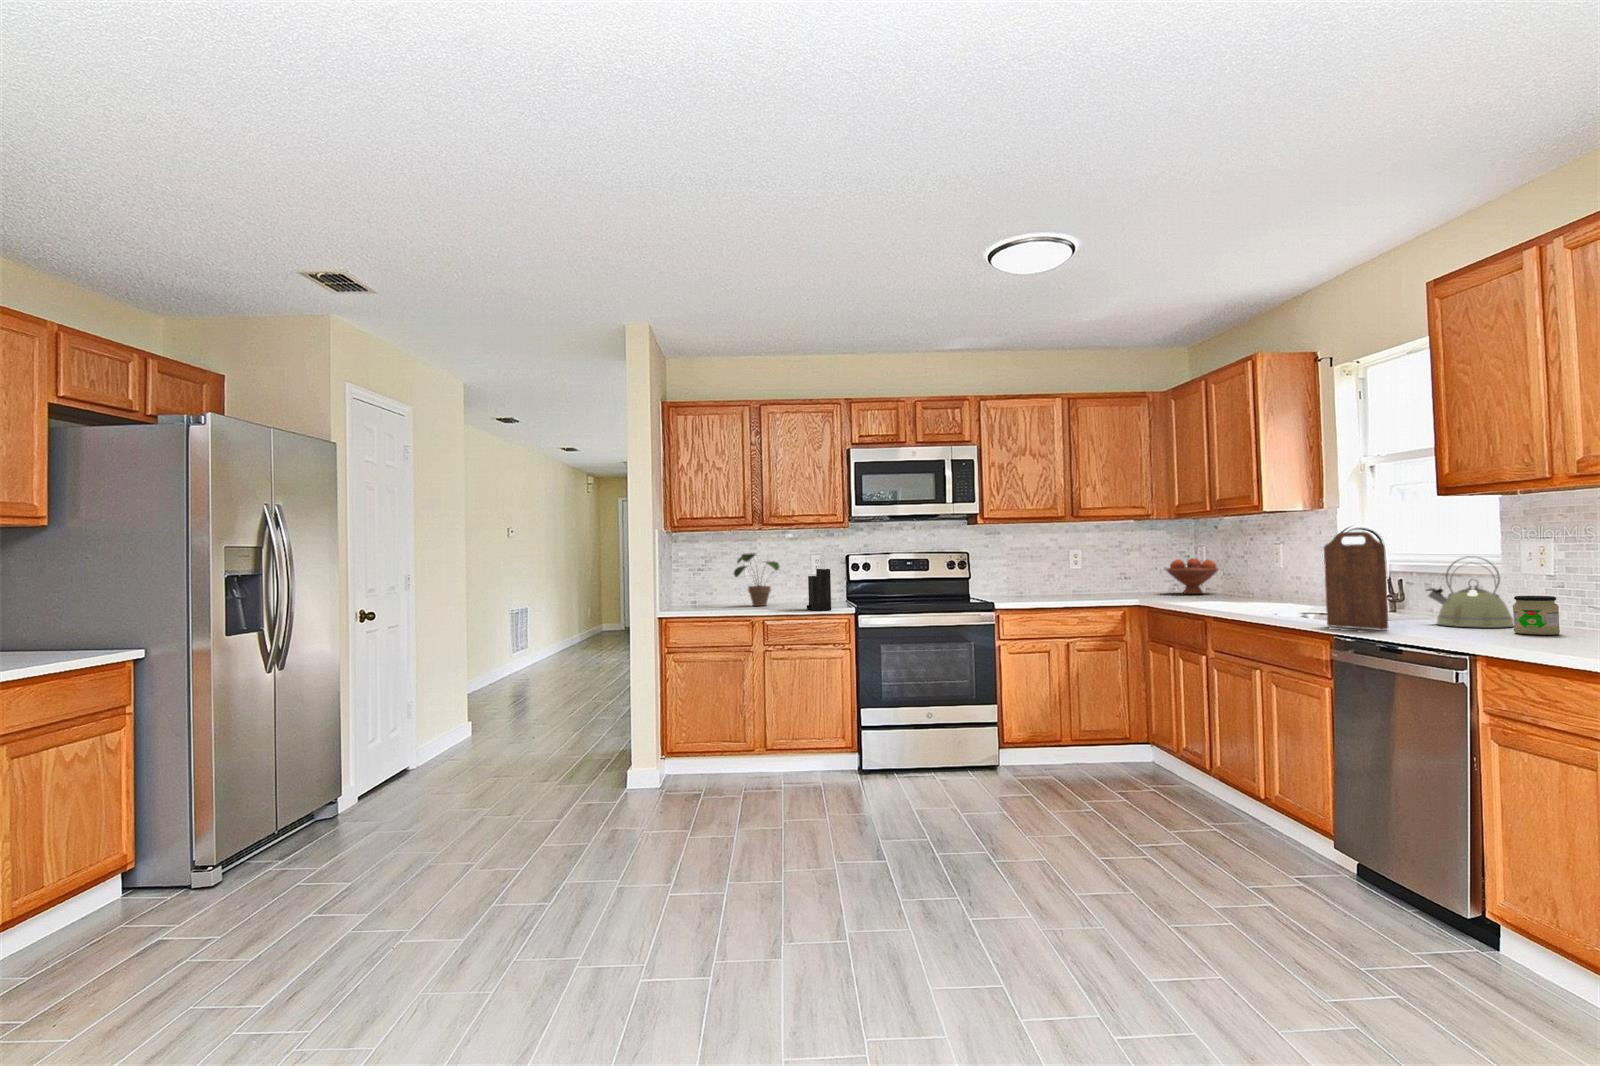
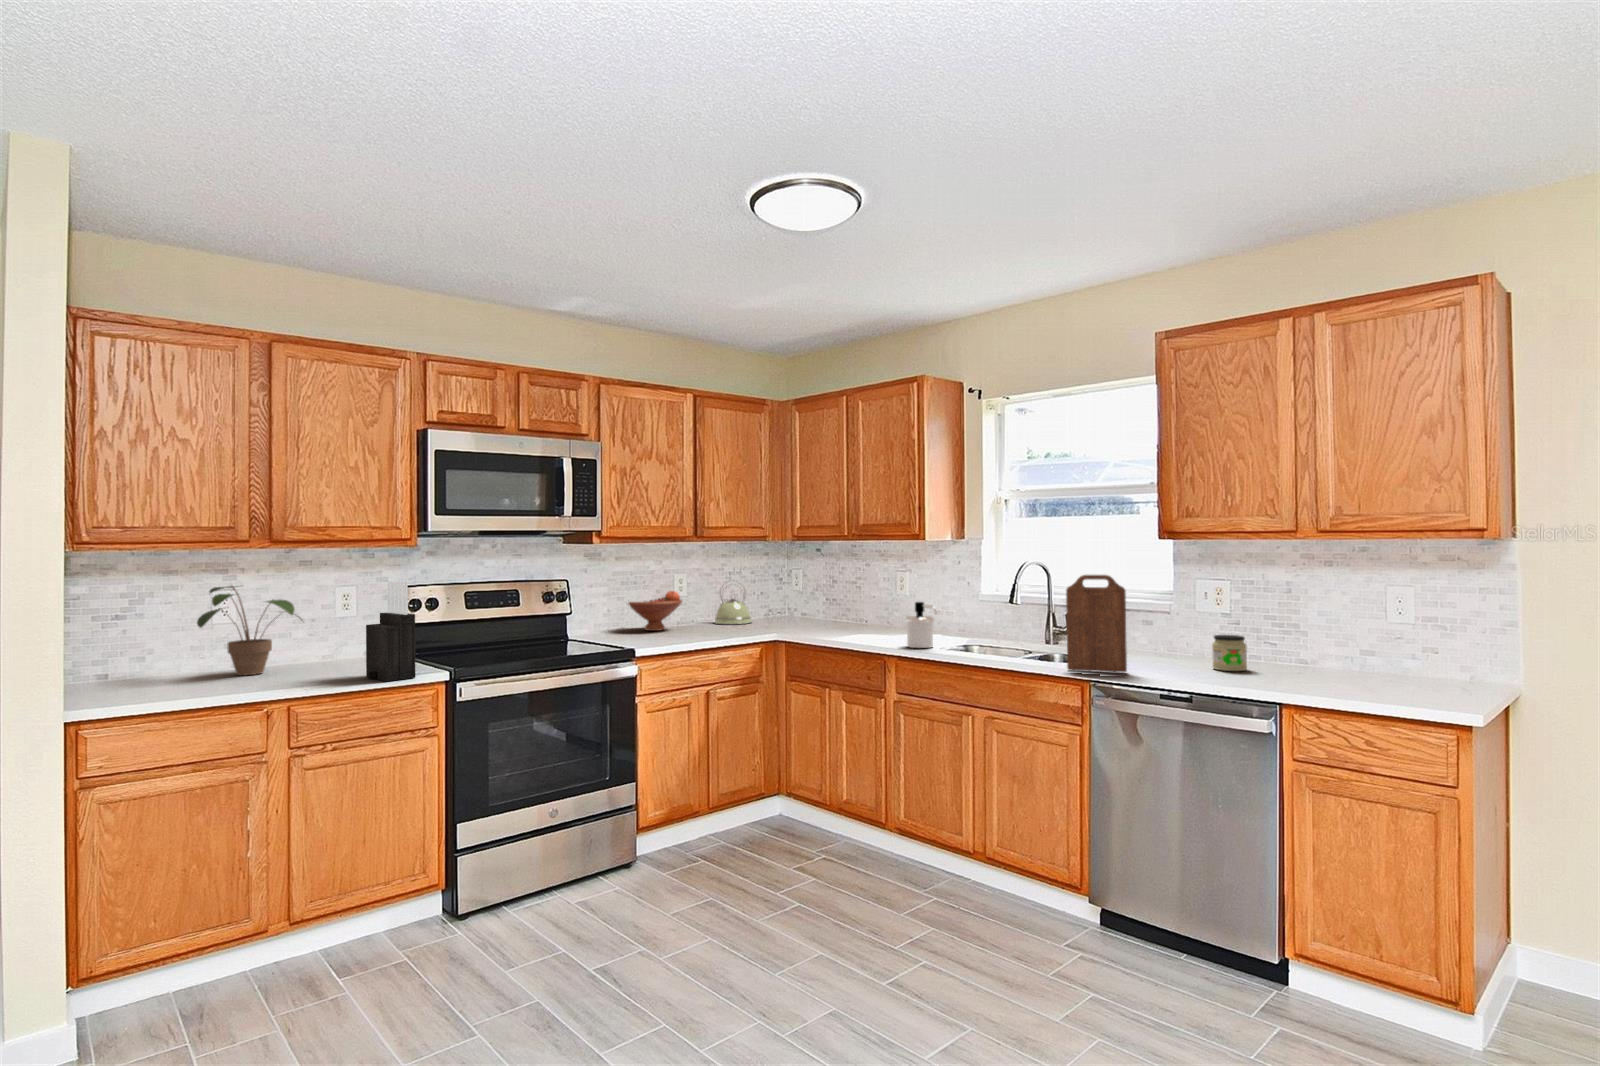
kettle: present [1426,556,1514,628] -> present [715,586,751,624]
fruit bowl: present [1166,558,1219,594] -> present [629,591,682,631]
soap dispenser: none [1227,567,1256,610] -> present [906,602,937,648]

